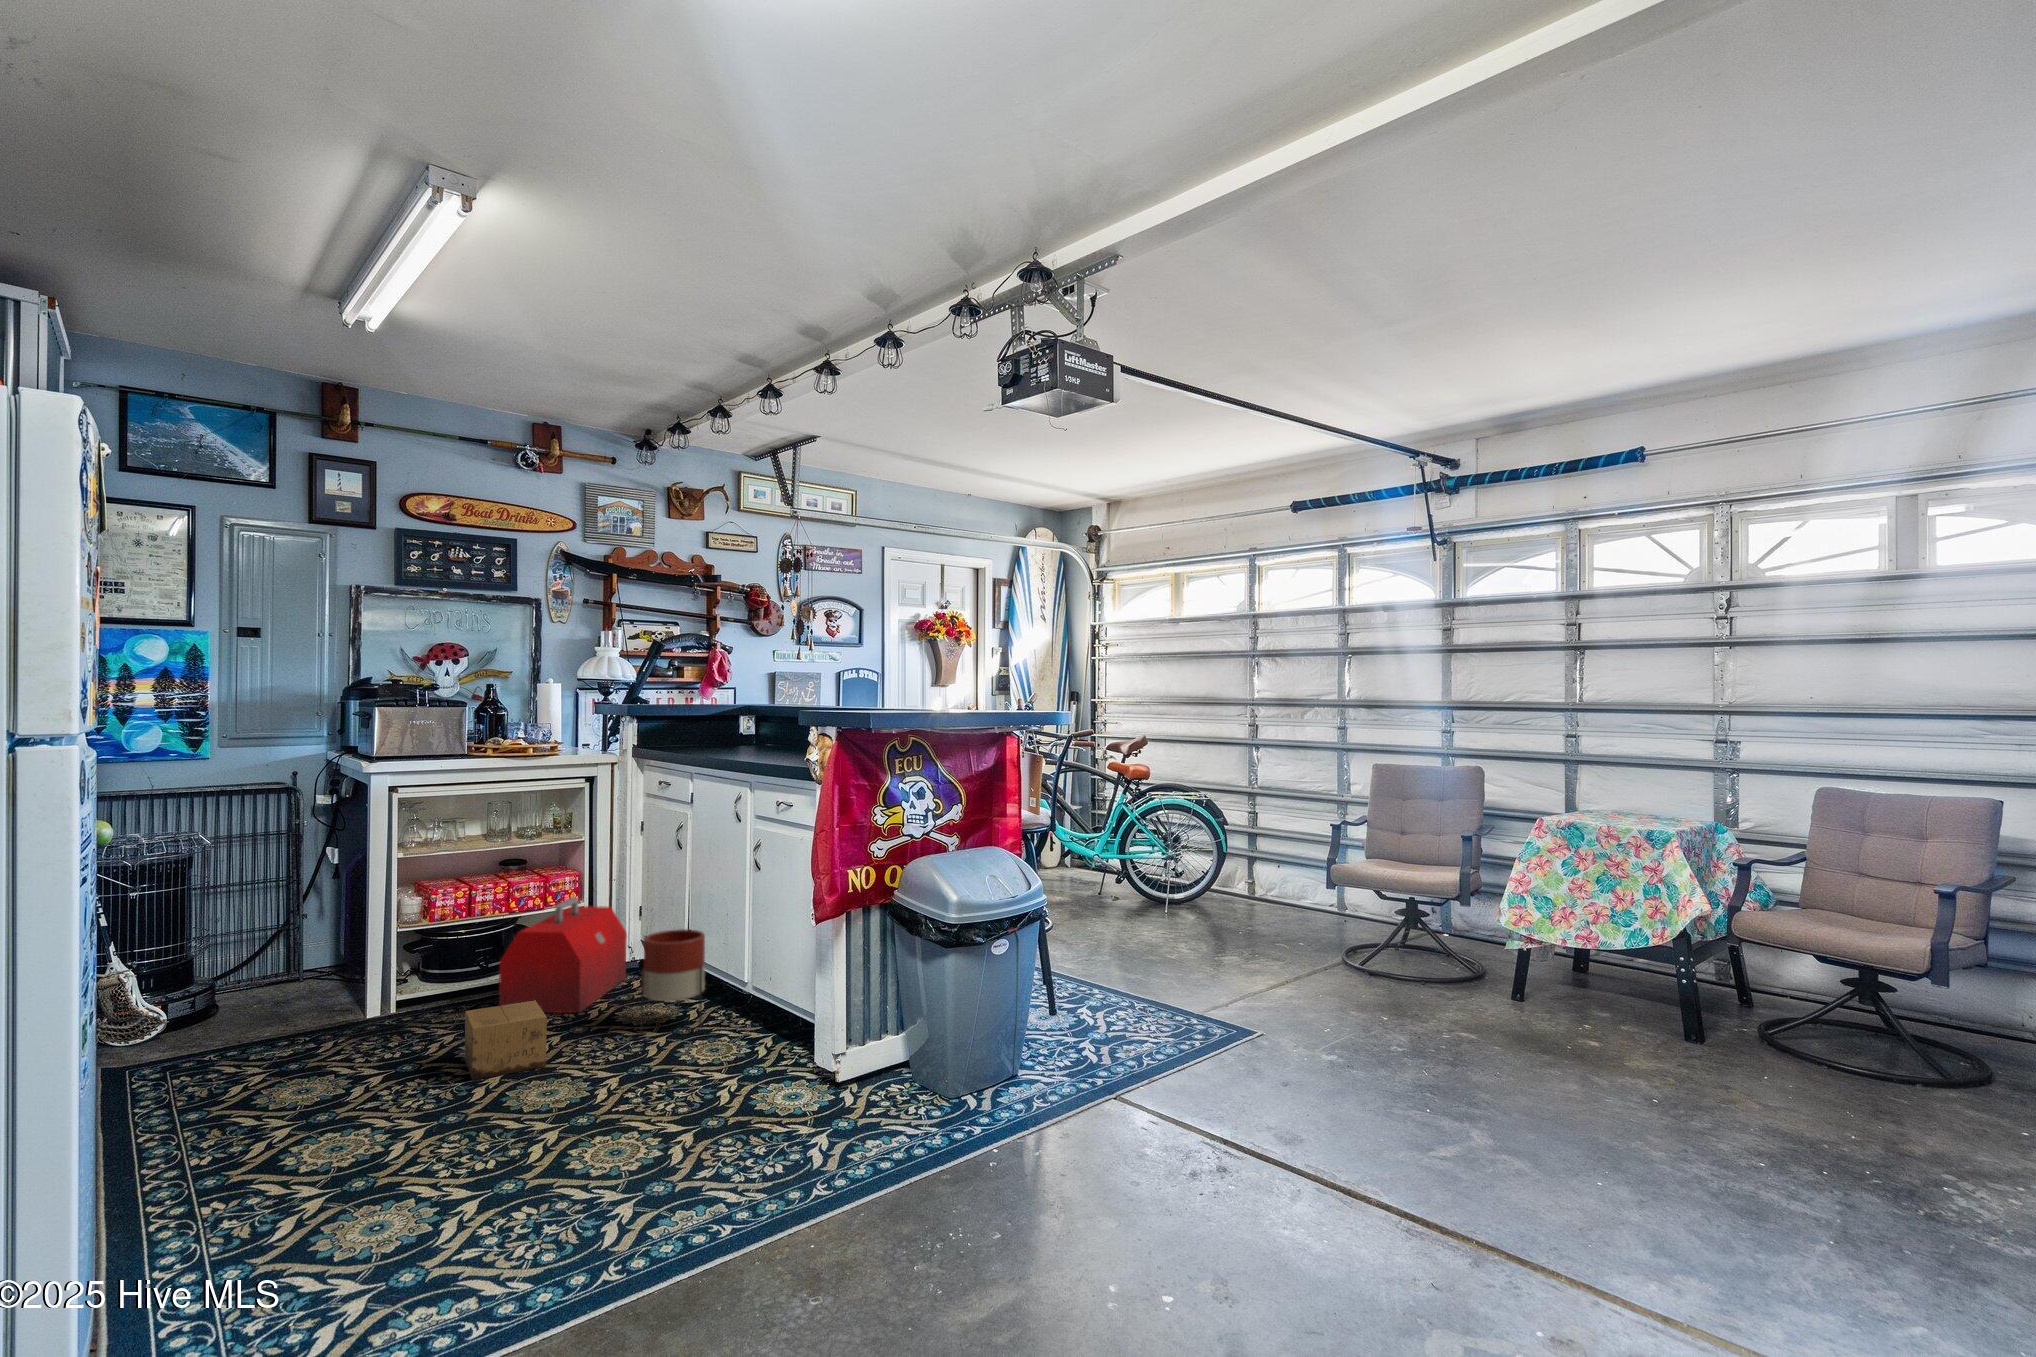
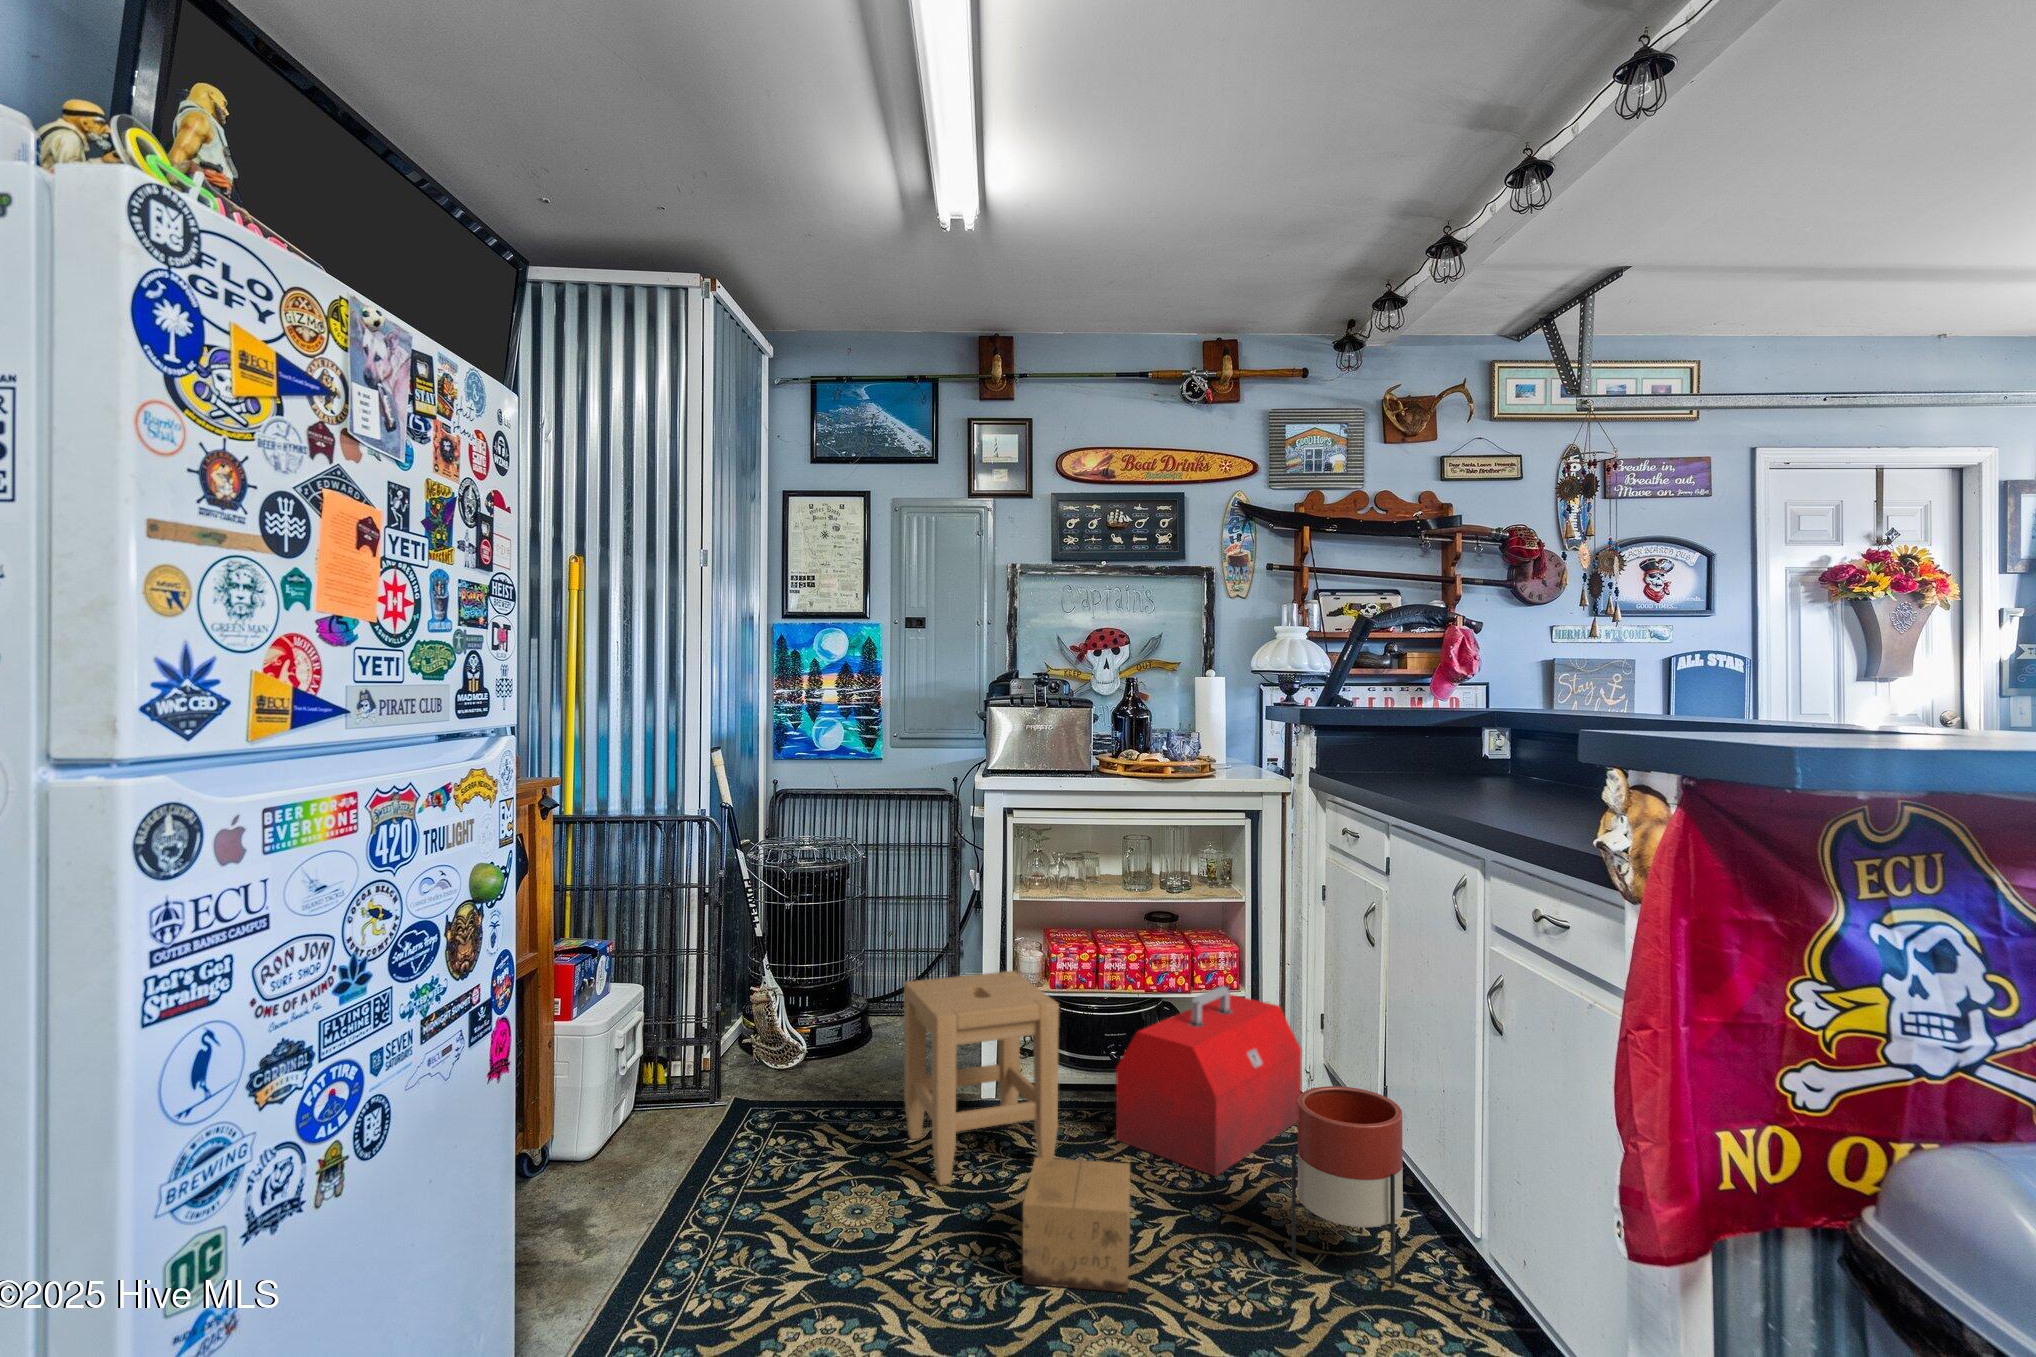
stool: none [317,907,465,1059] -> present [904,971,1059,1185]

